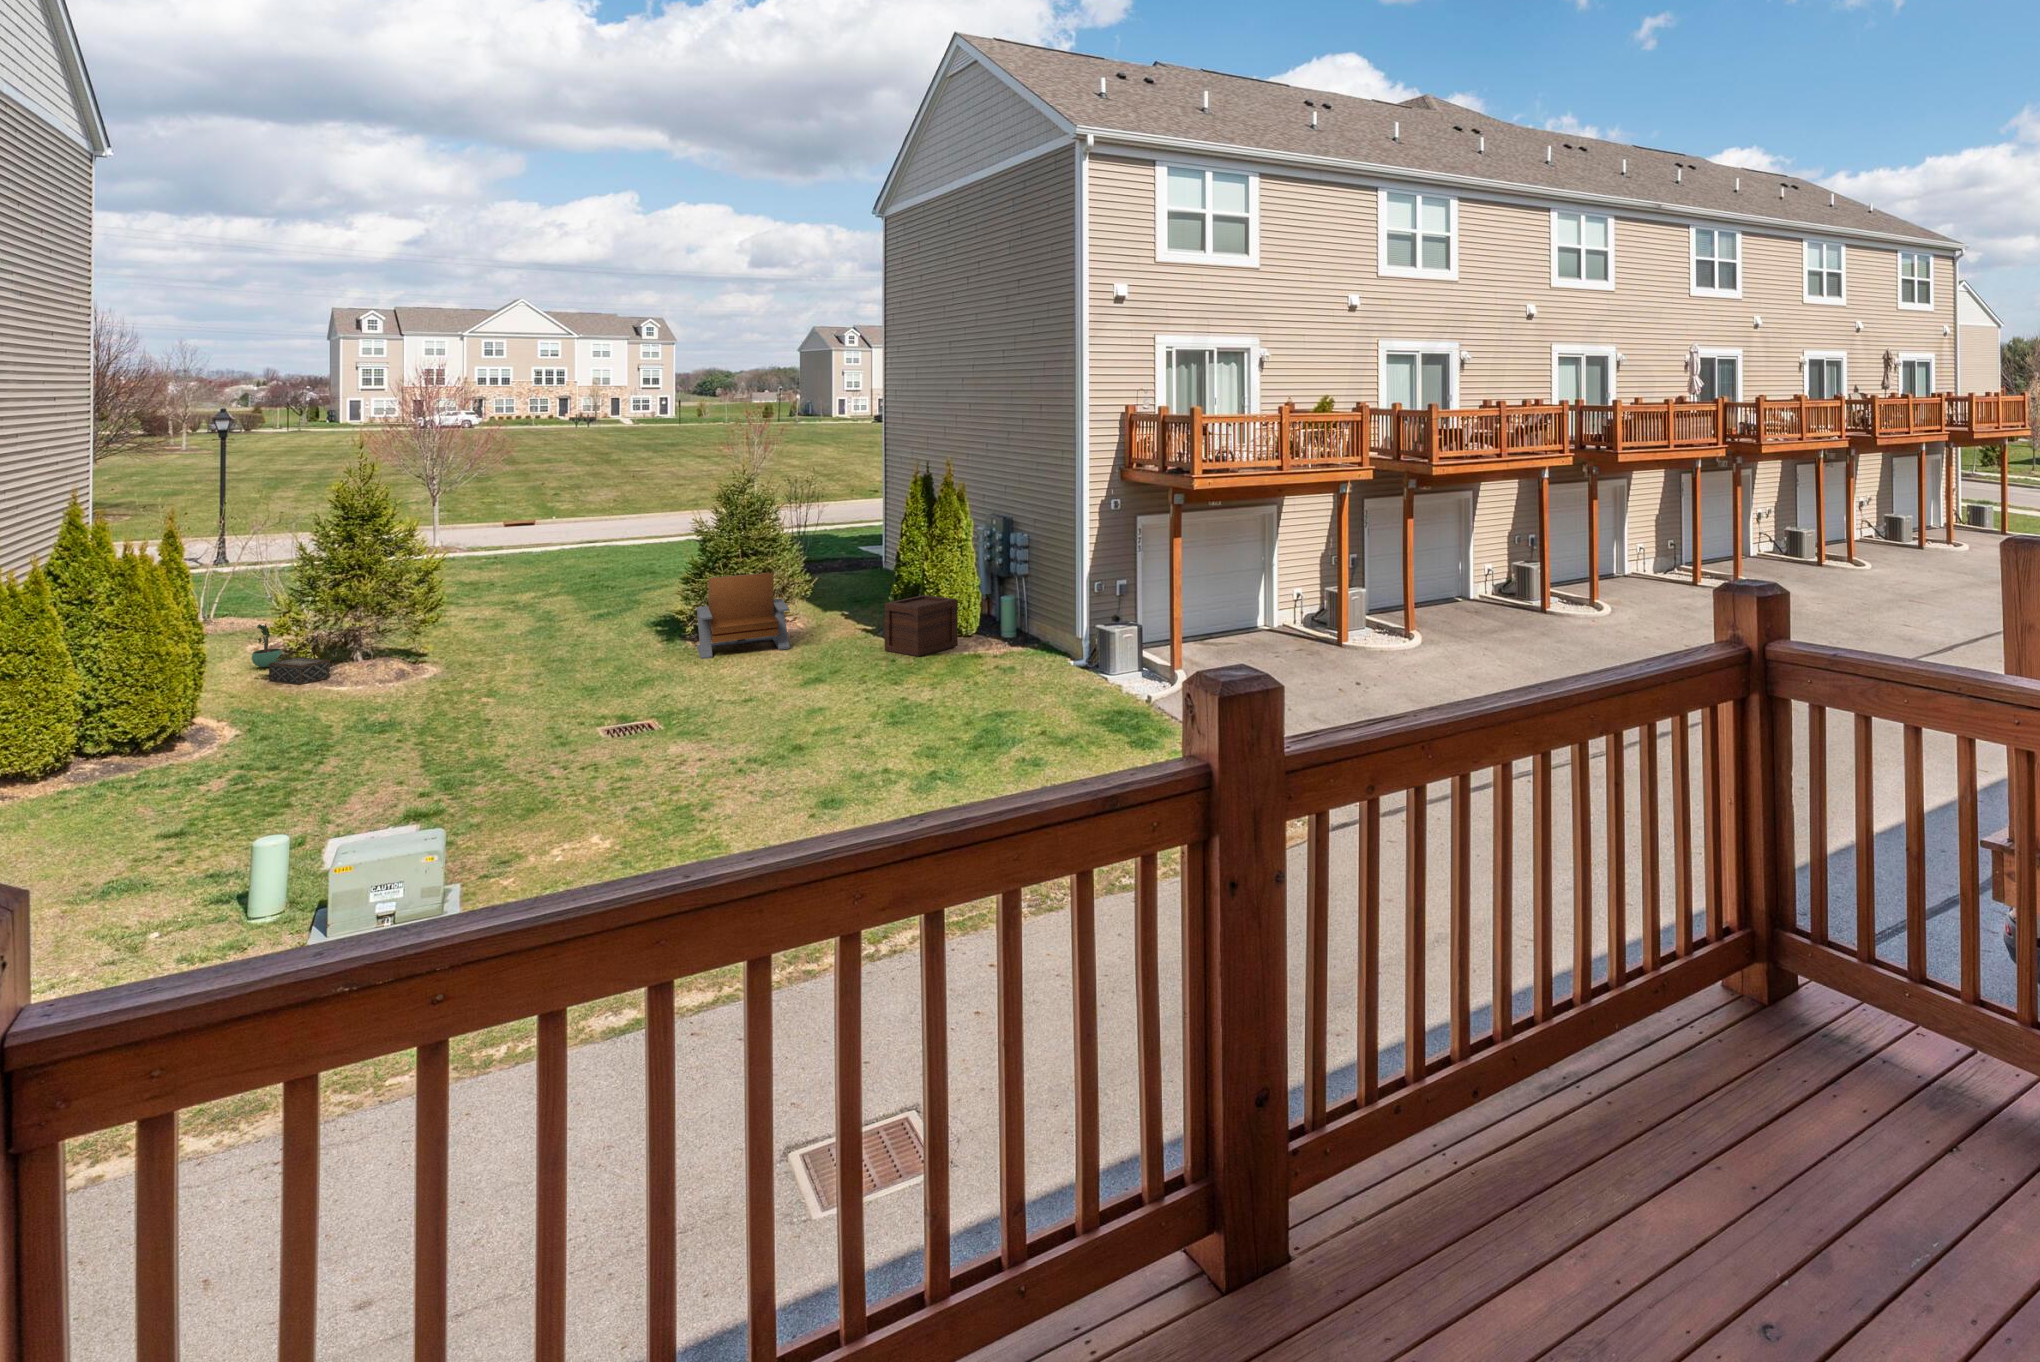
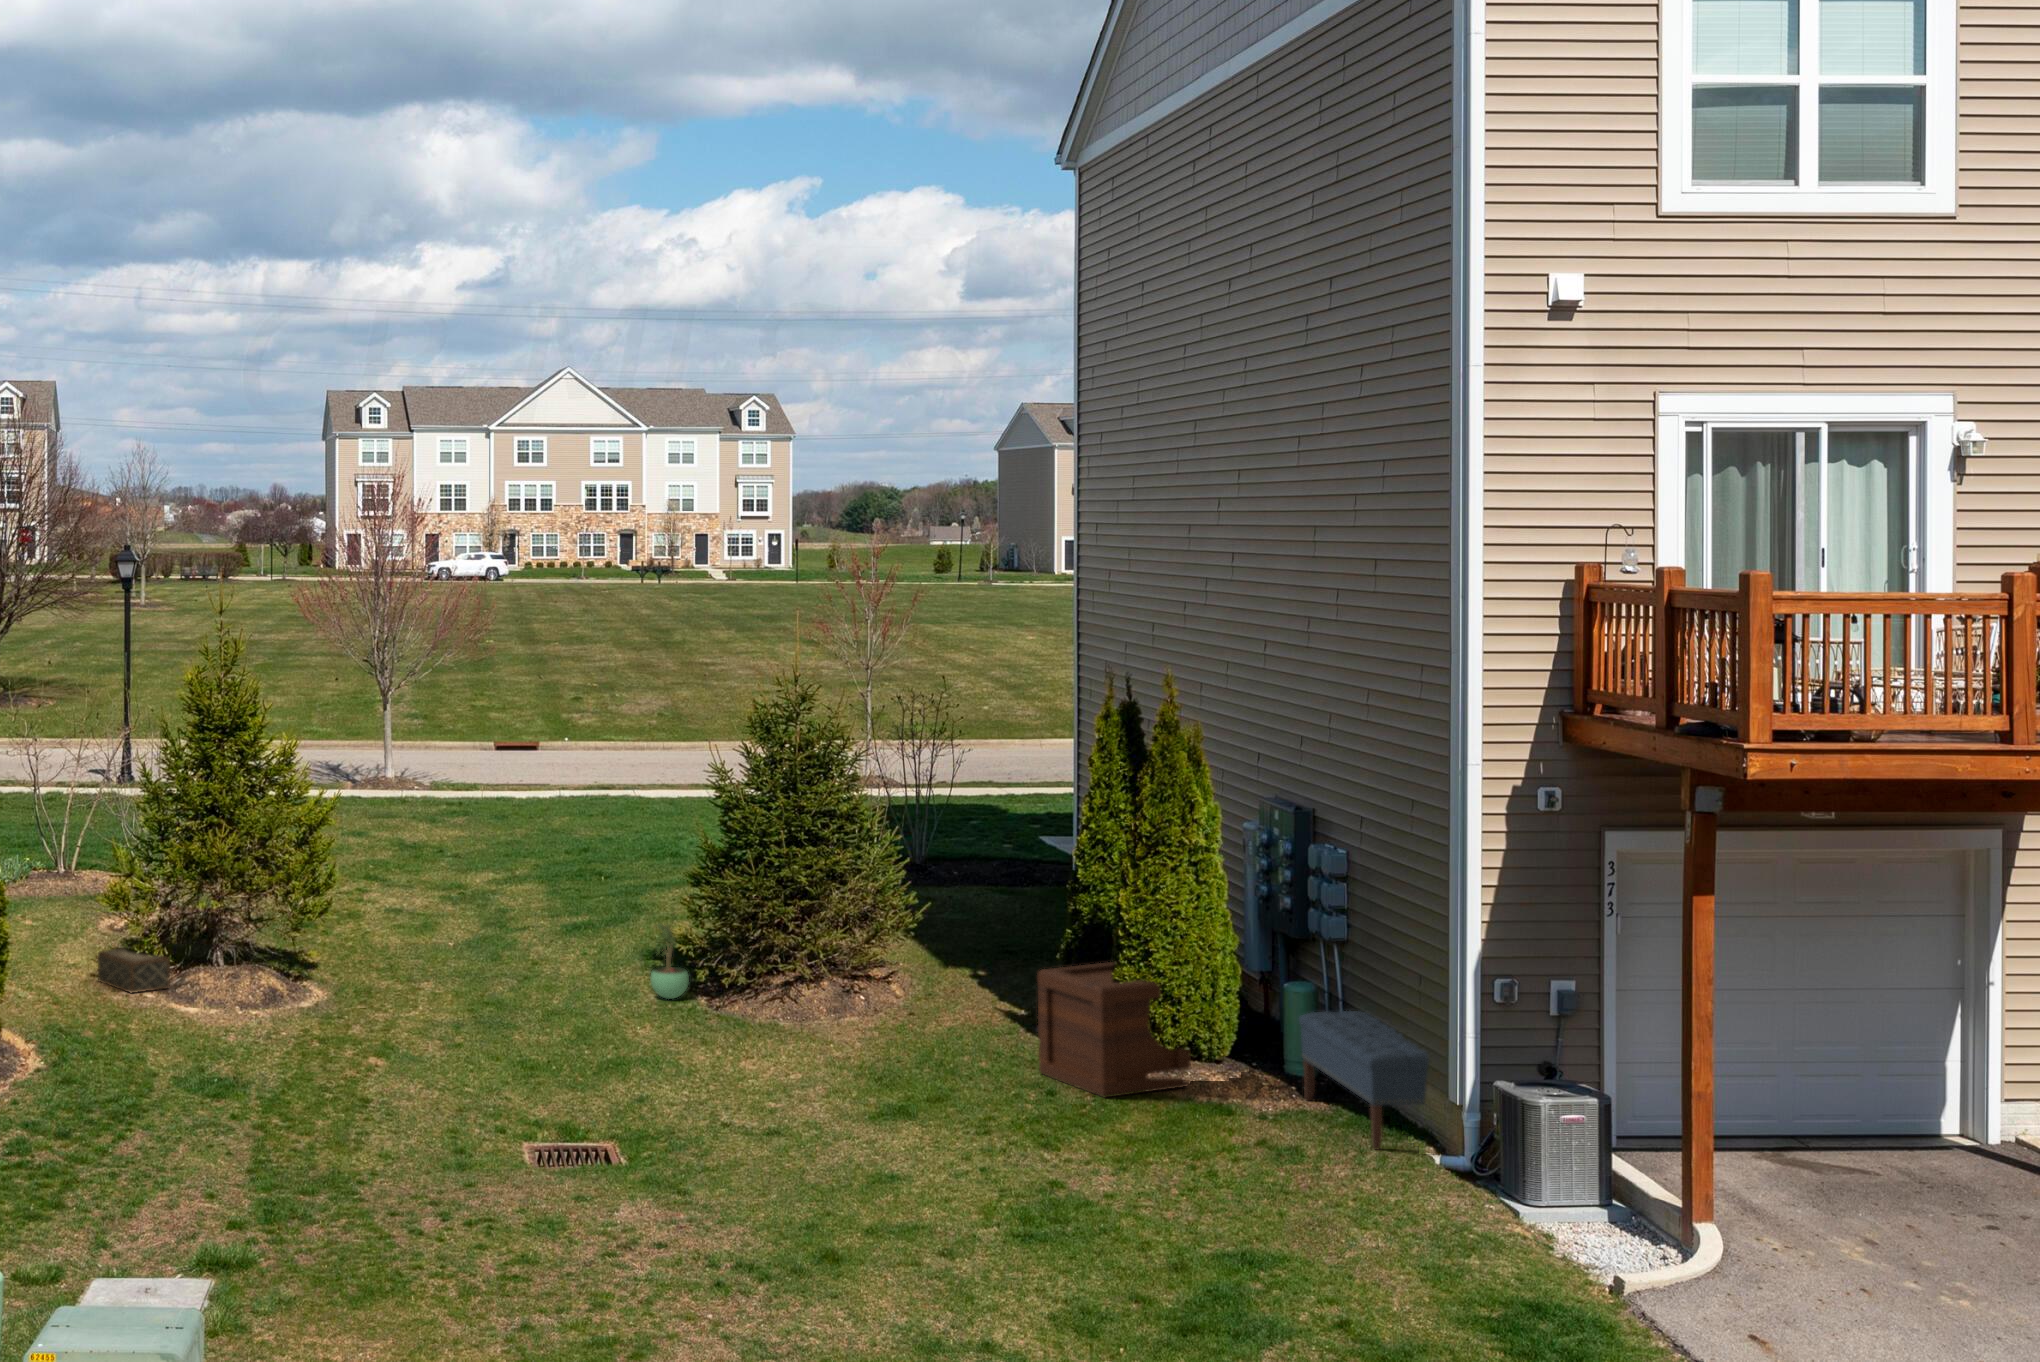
lounge chair: present [697,572,790,659] -> none [701,878,860,1040]
bench: none [1006,604,1072,660] -> present [1299,1011,1429,1150]
potted plant: present [252,624,282,667] -> present [651,923,689,999]

